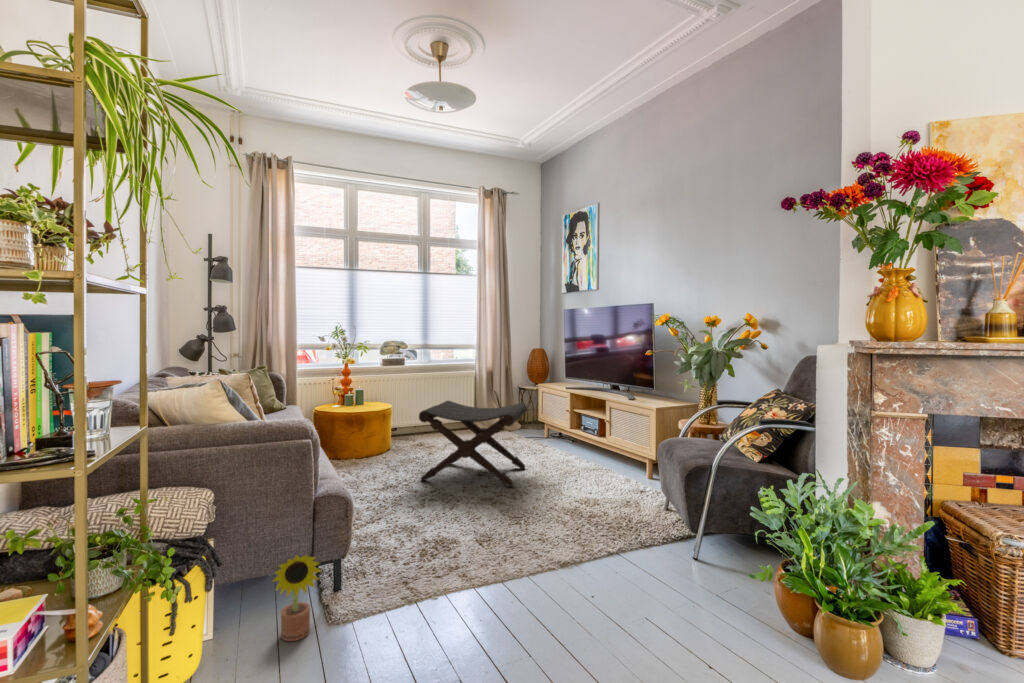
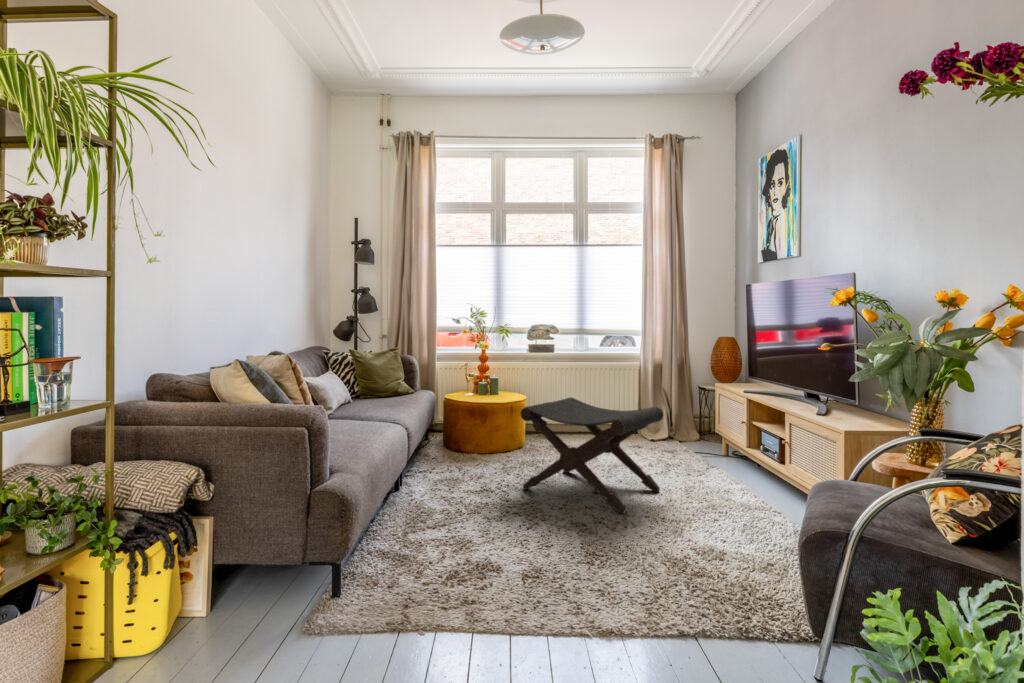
decorative plant: present [273,555,321,641] -> none [232,550,285,641]

